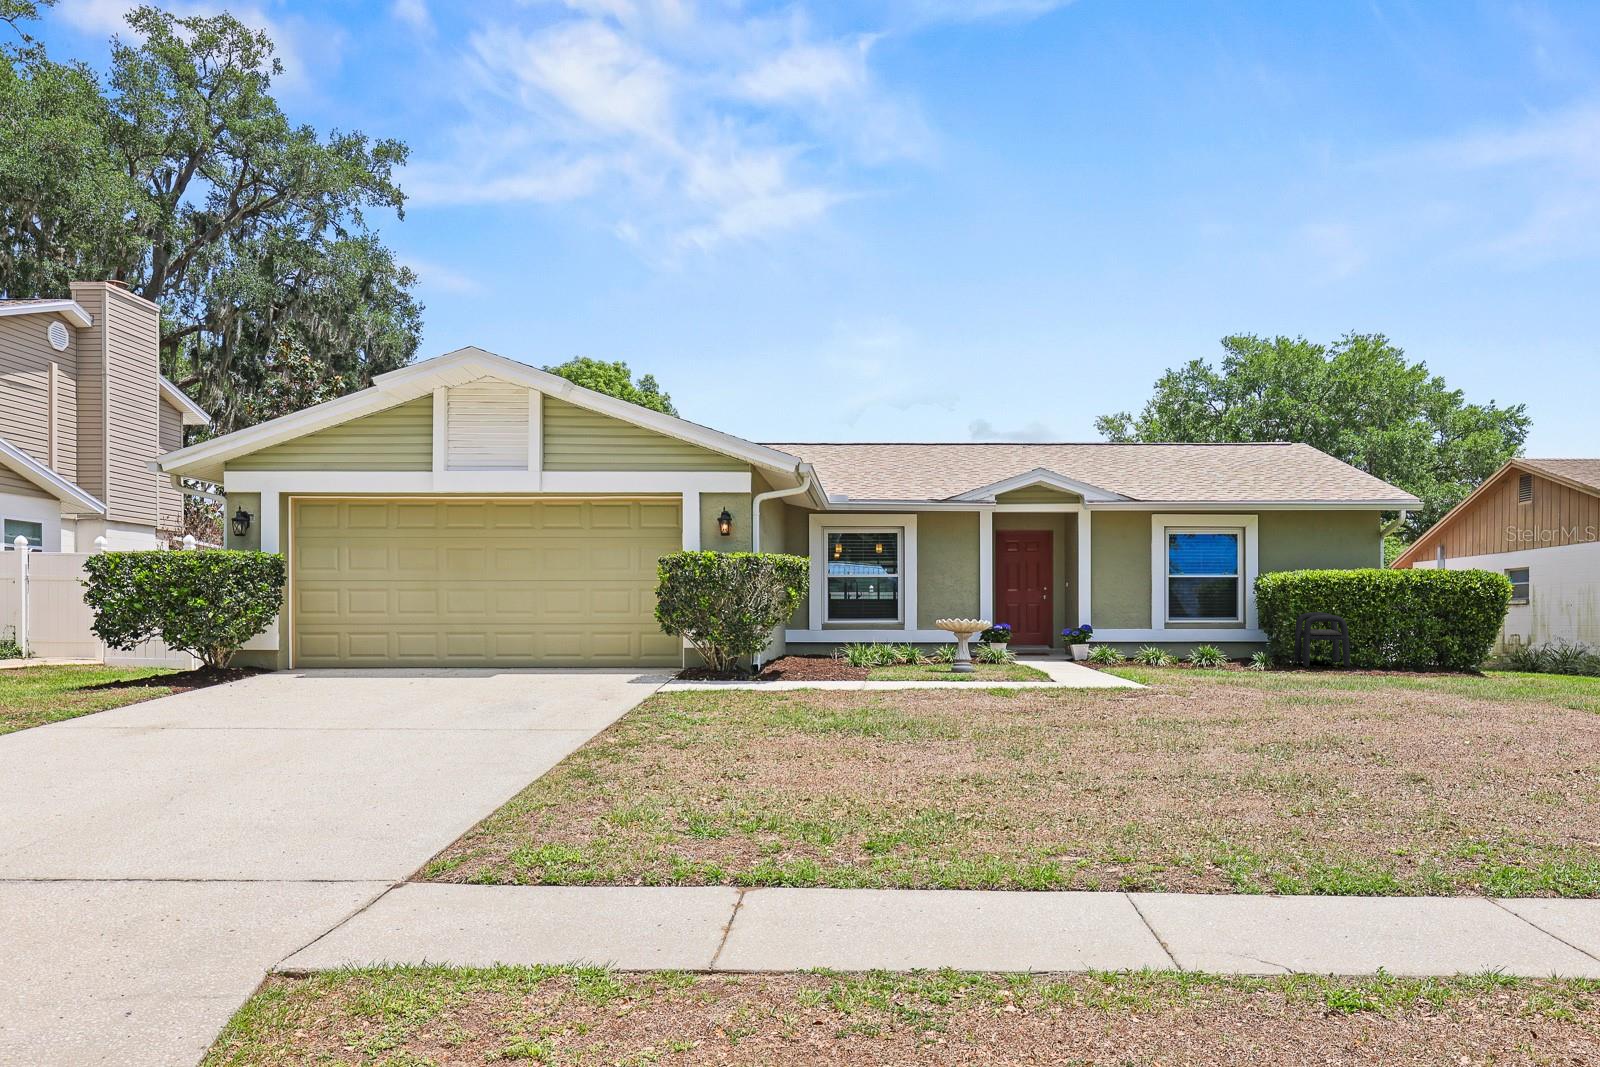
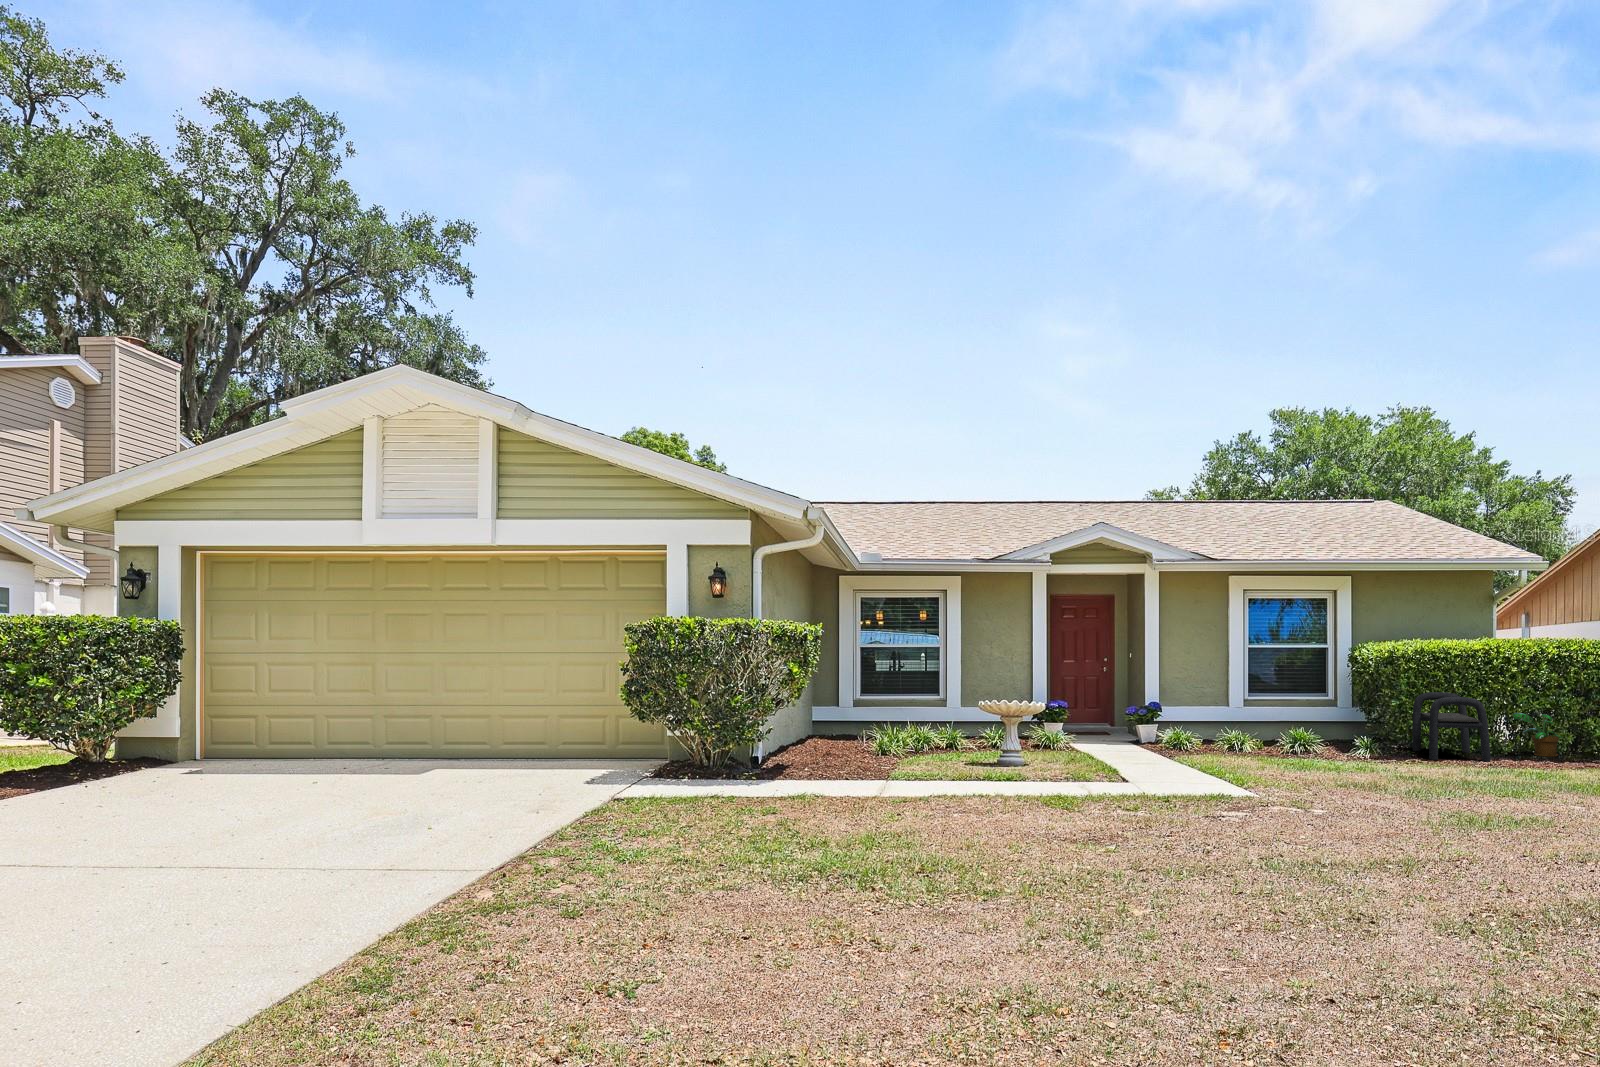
potted plant: none [1372,628,1411,663] -> present [1513,713,1563,757]

